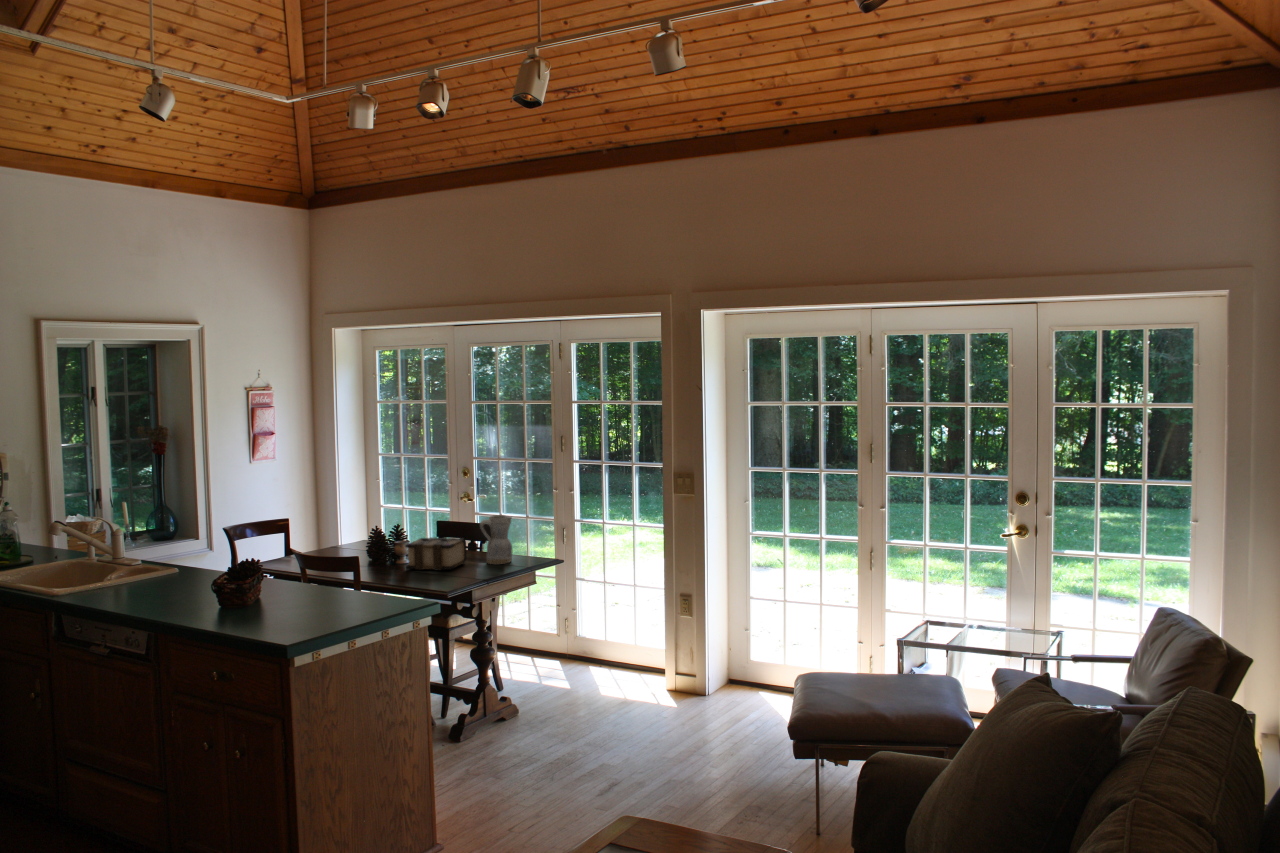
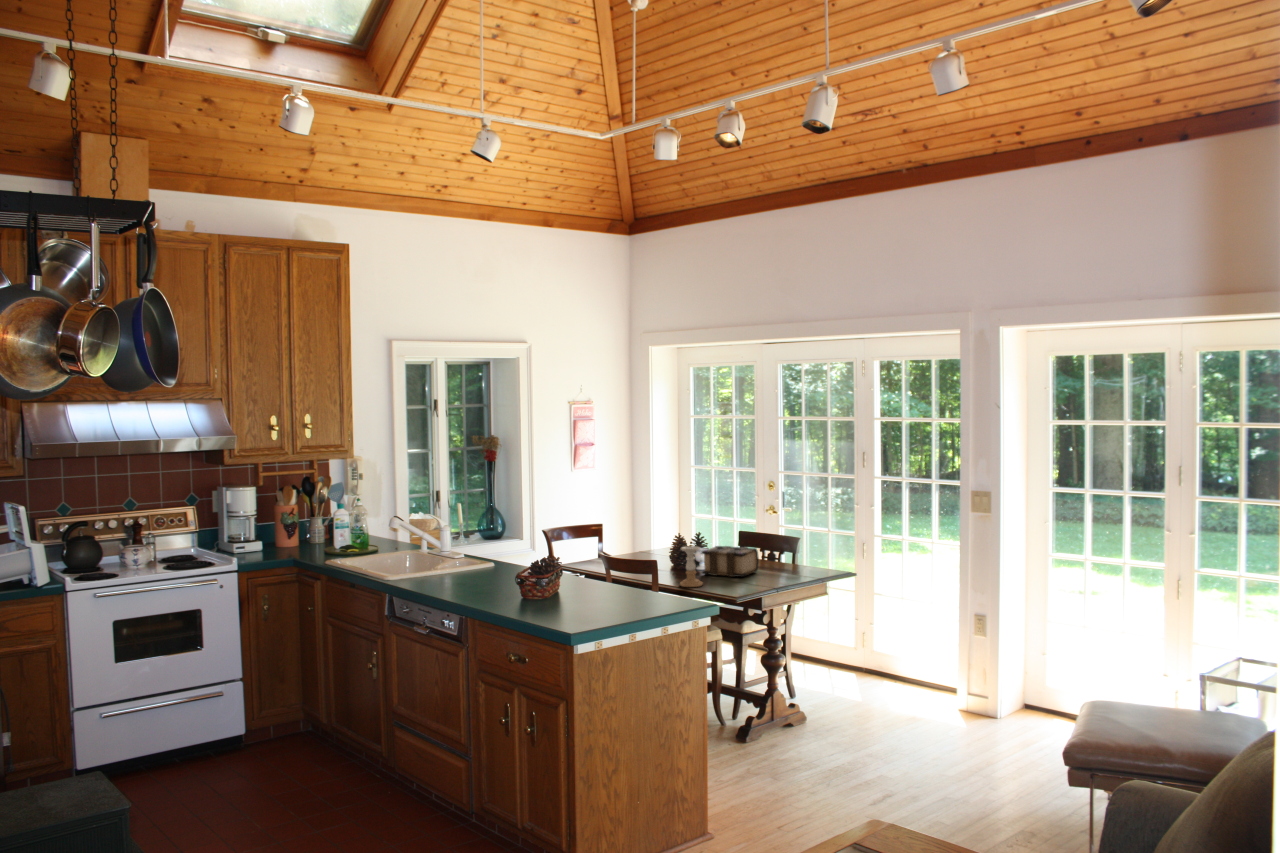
ceramic pitcher: present [480,515,512,564] -> none [771,527,802,574]
candle holder: none [383,540,408,585] -> present [680,546,703,587]

